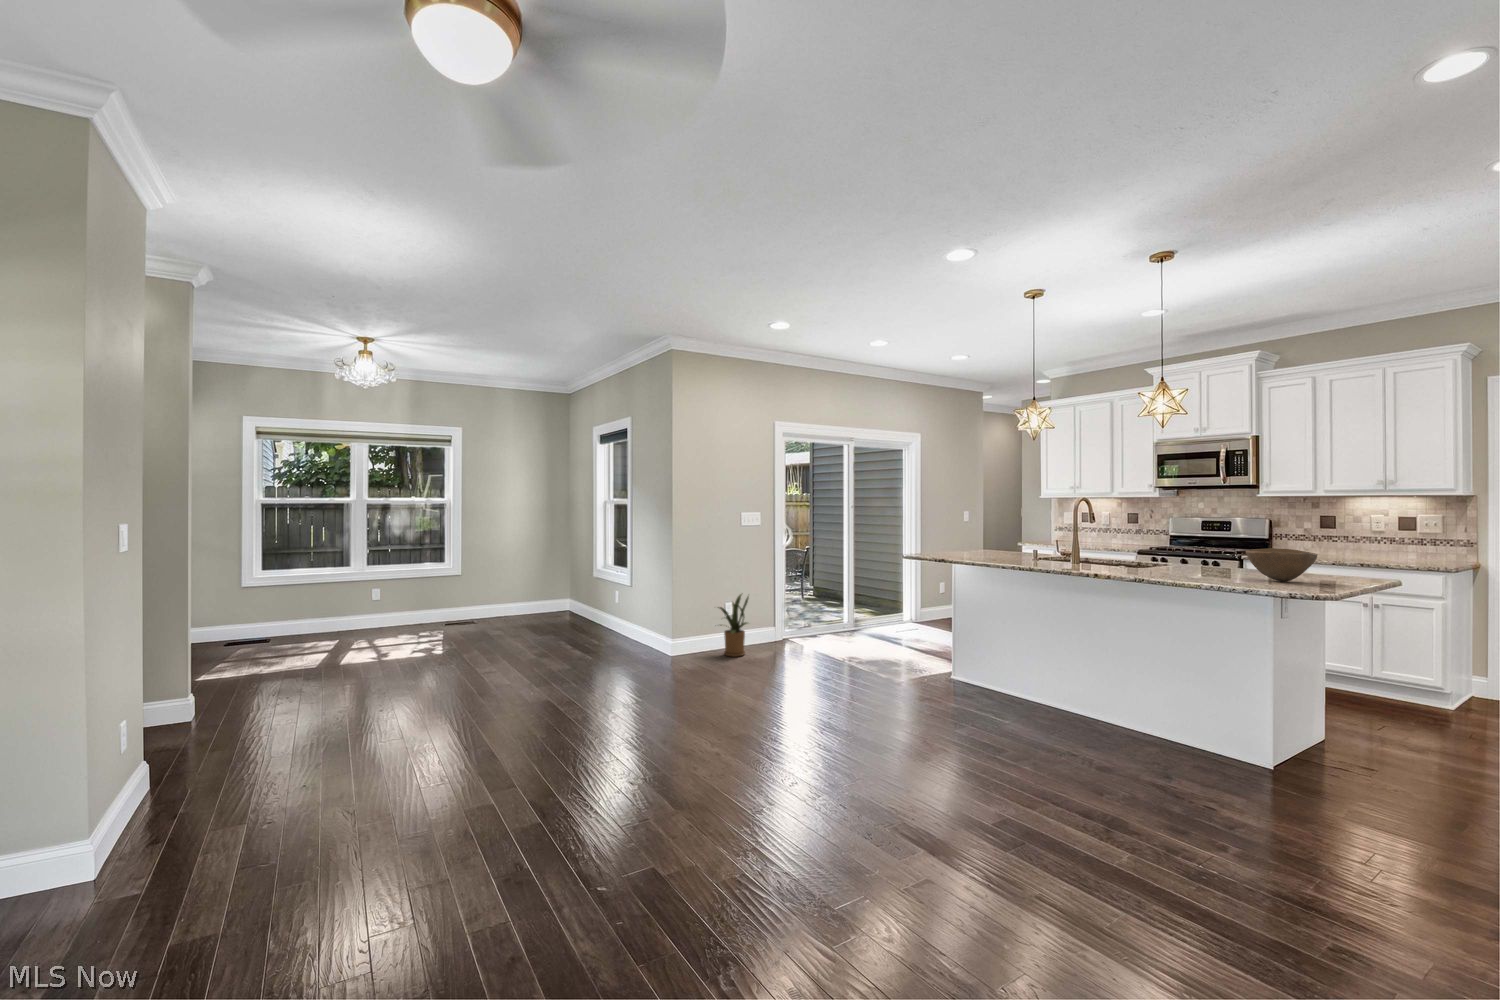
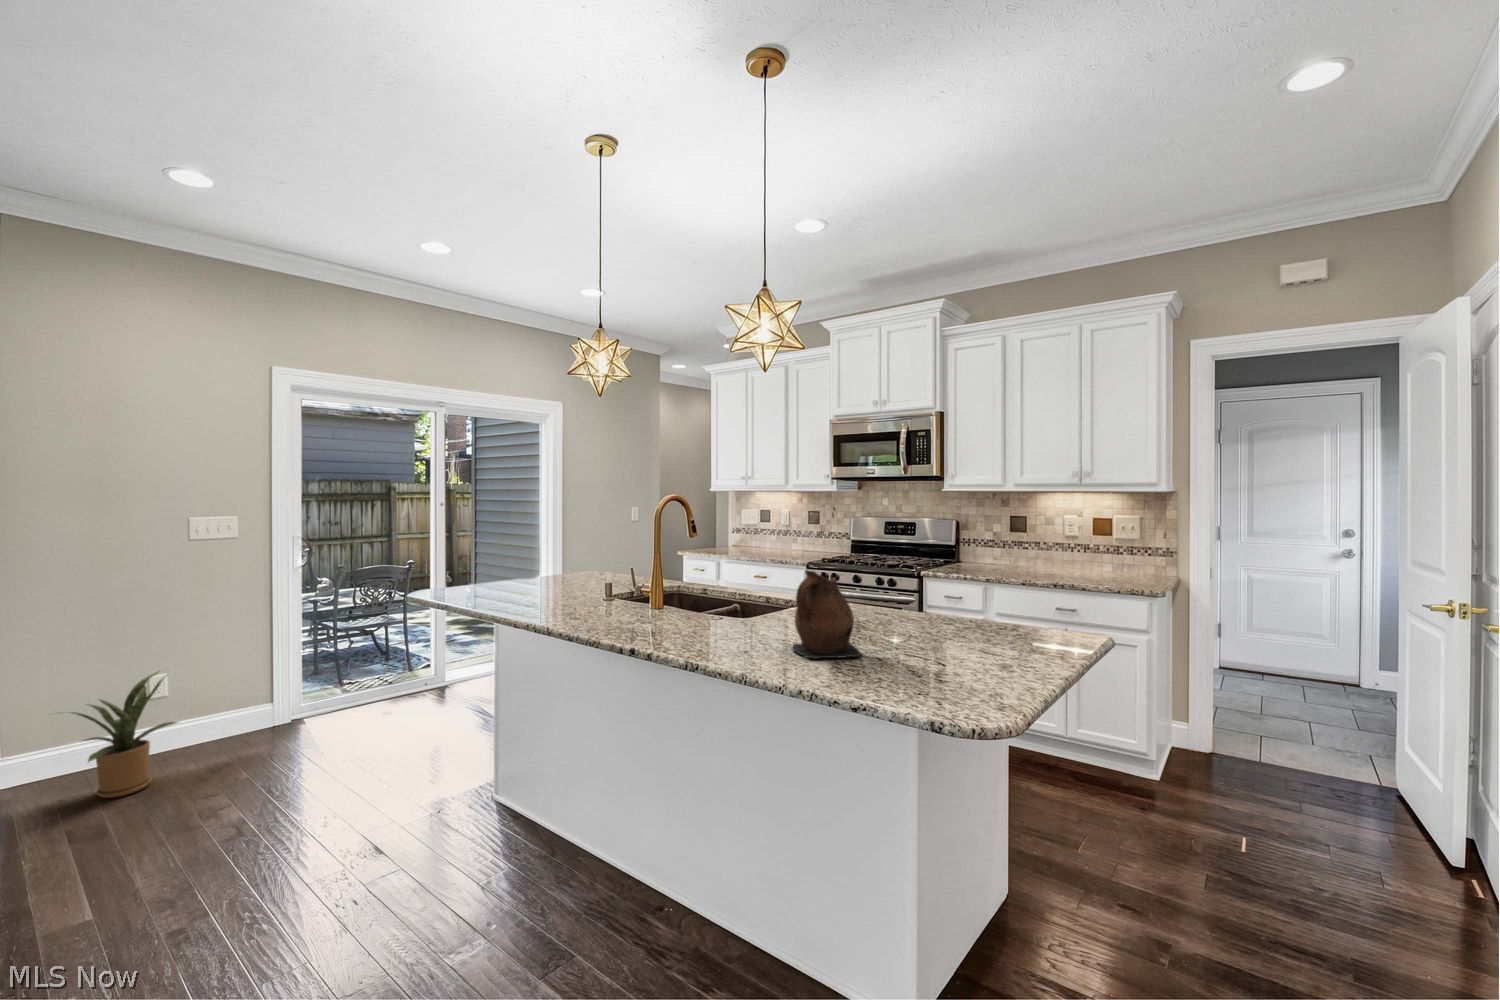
ceramic pitcher: none [1181,531,1231,576] -> present [792,570,862,658]
bowl: present [1246,548,1317,581] -> none [876,608,996,684]

